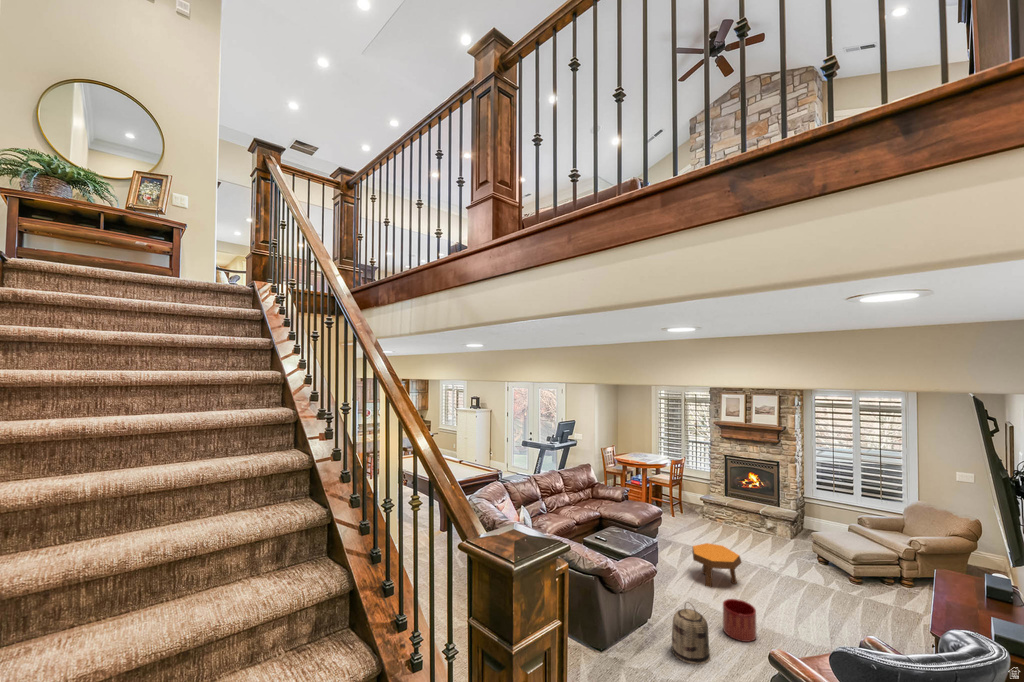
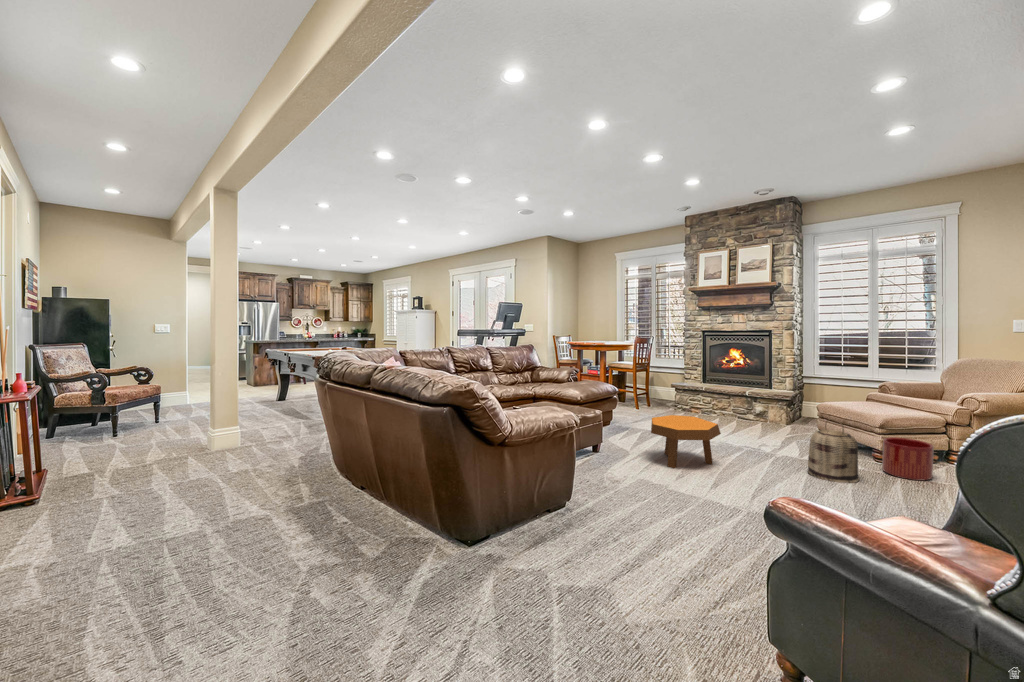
planter: present [723,599,757,642] -> present [882,437,934,481]
basket: present [671,602,710,664] -> present [808,419,859,483]

